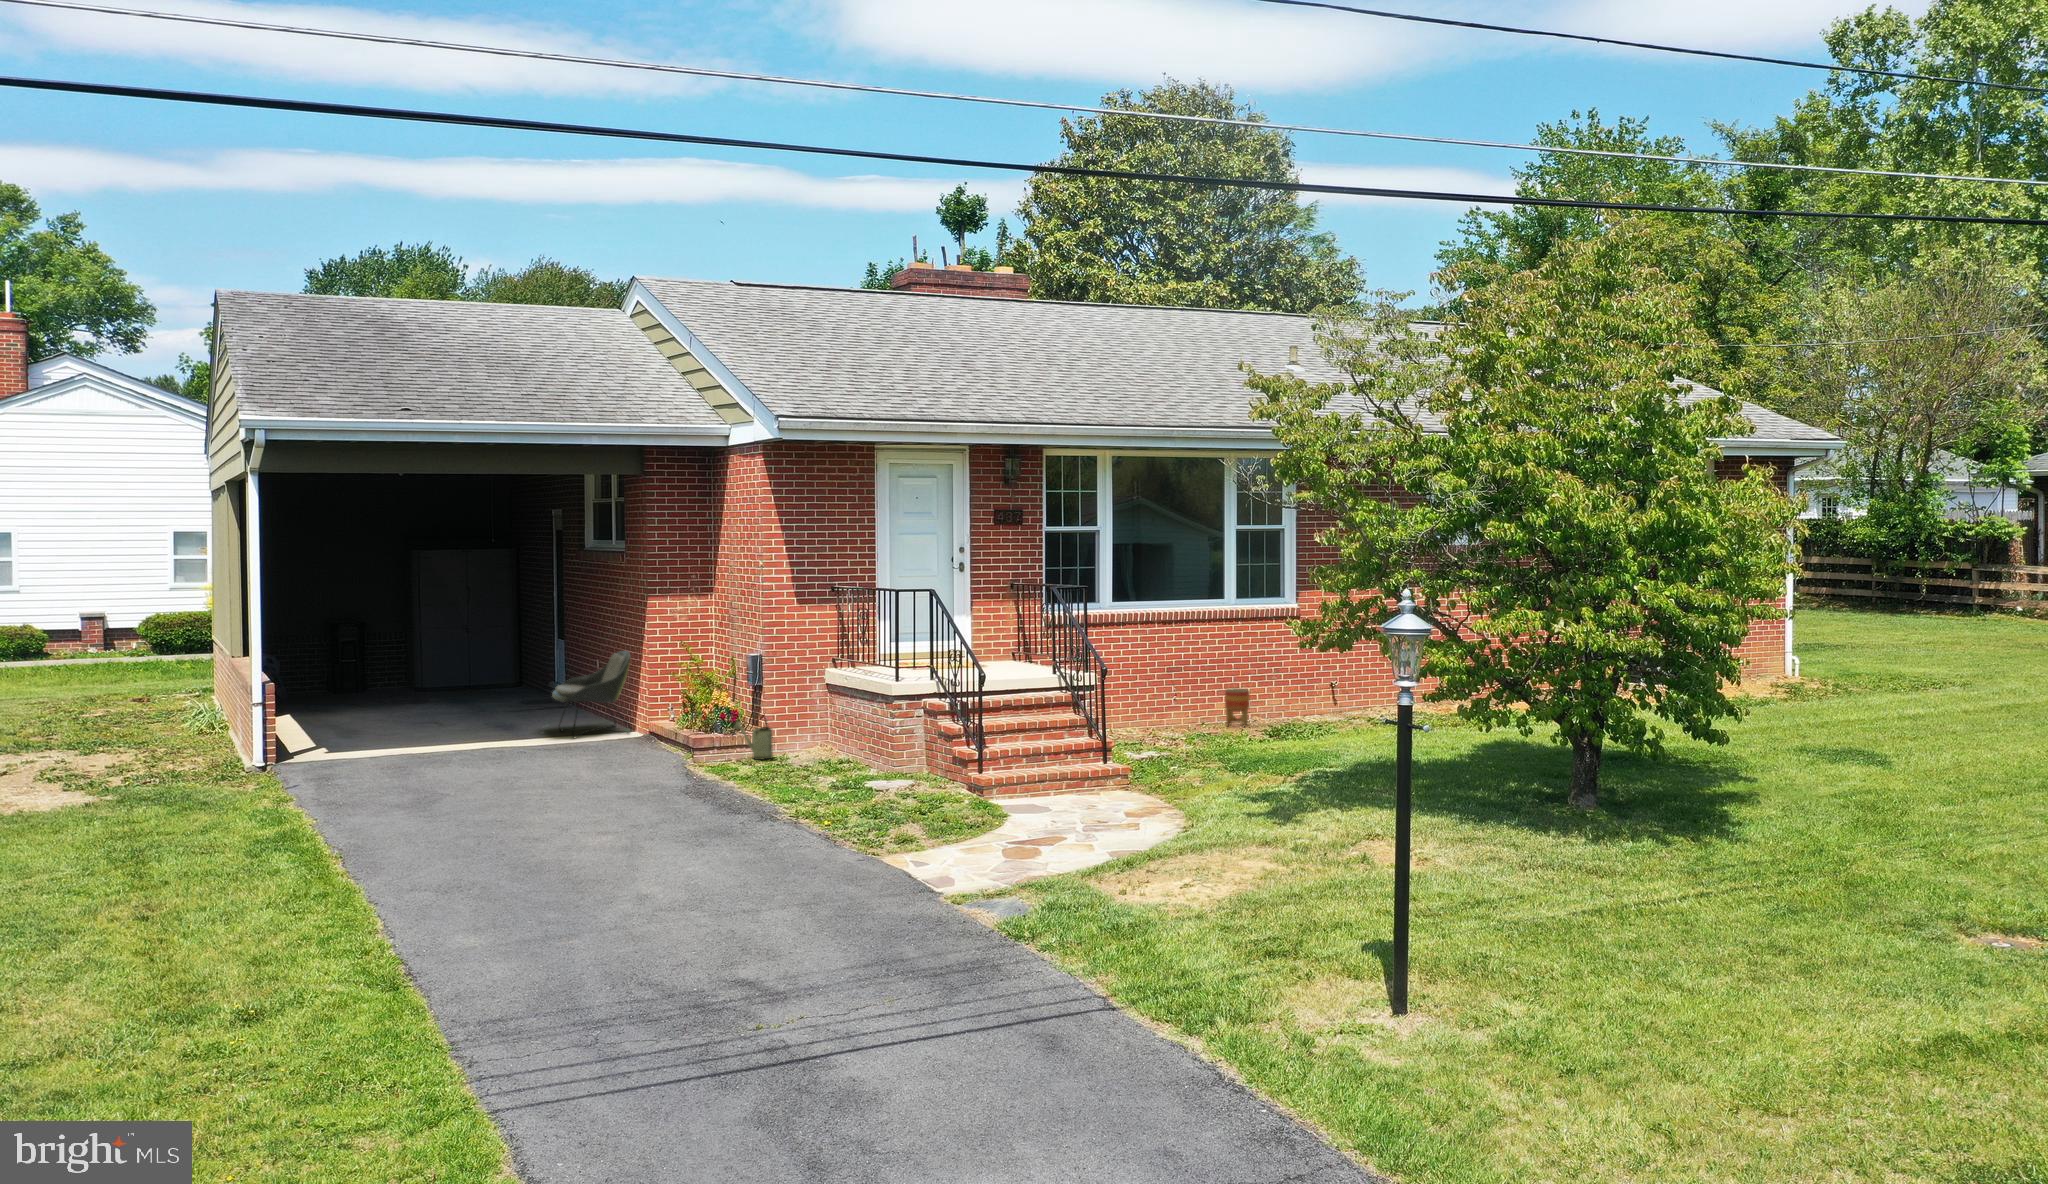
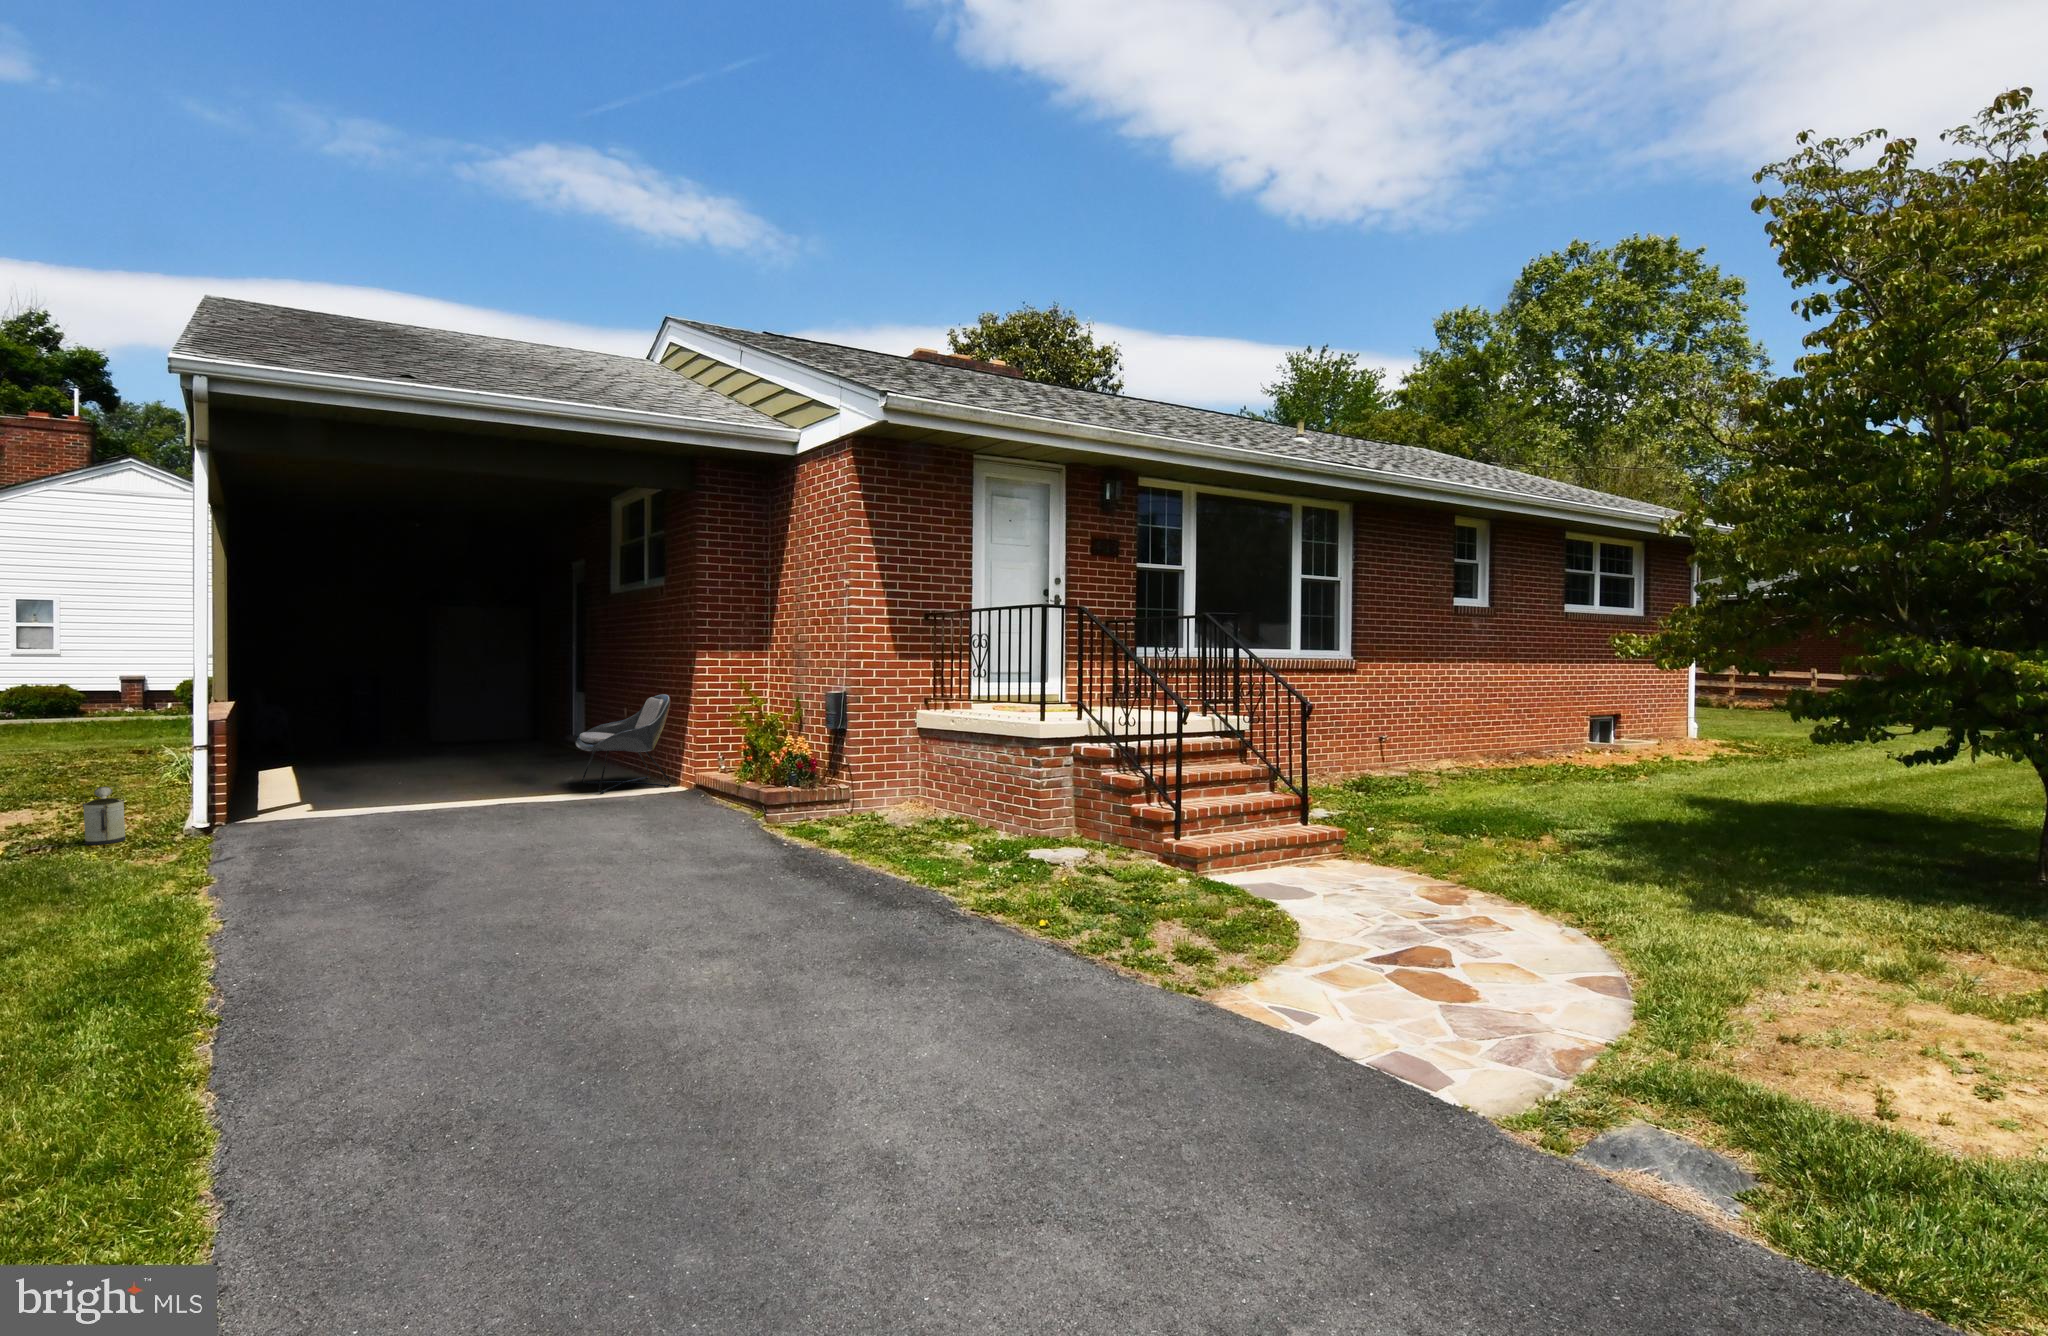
planter: present [1225,689,1250,726] -> none [1299,735,1325,774]
watering can: present [734,721,773,760] -> present [83,787,125,845]

